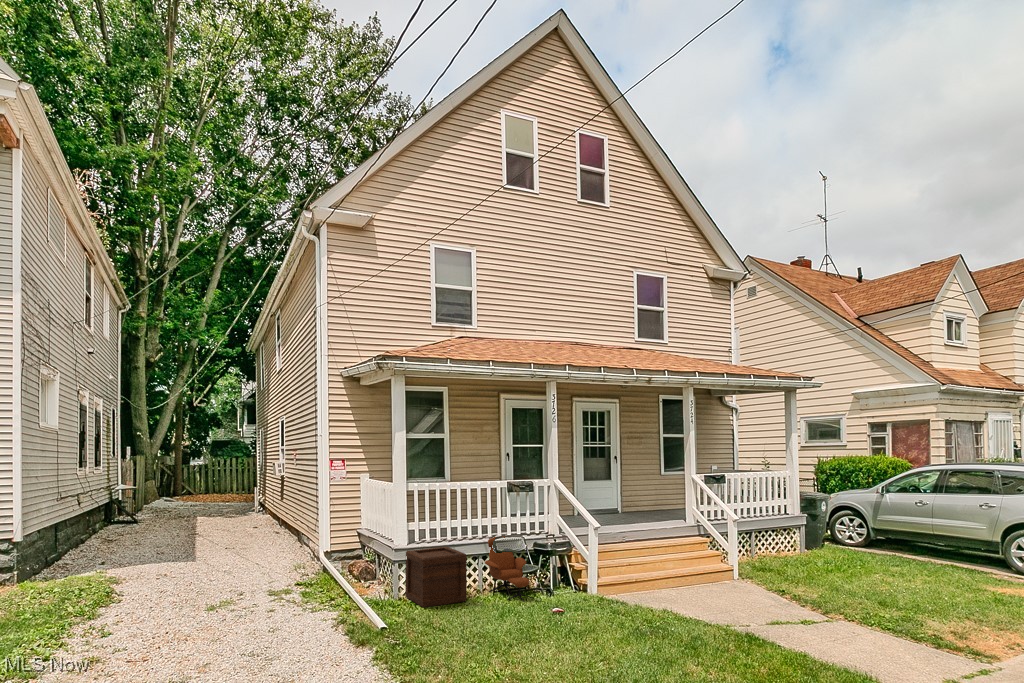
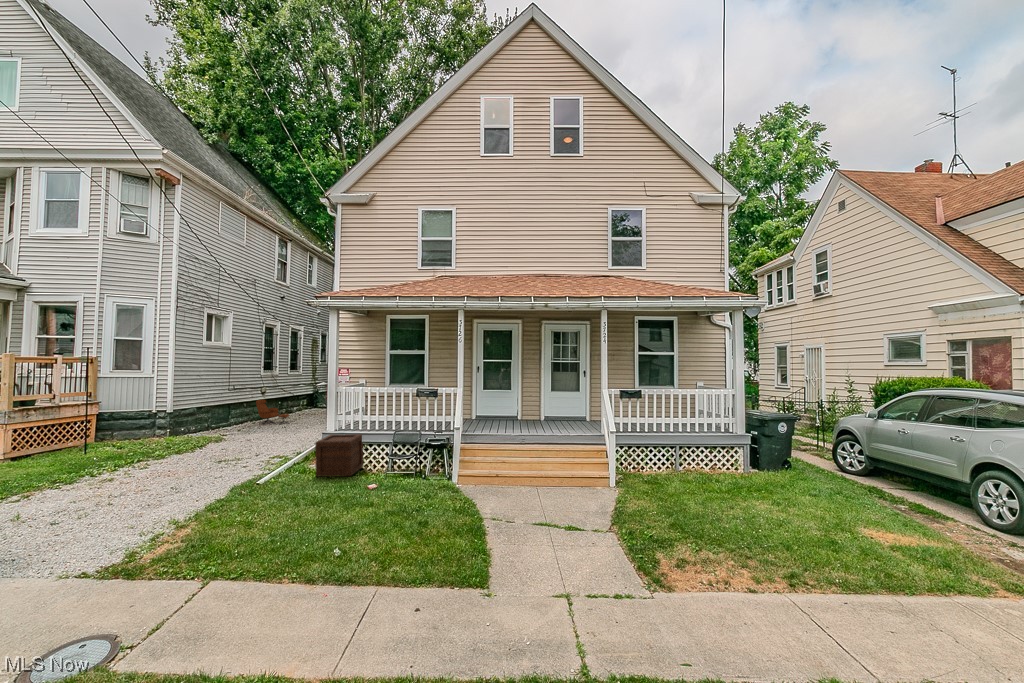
lounge chair: present [485,537,532,602] -> present [256,399,289,423]

